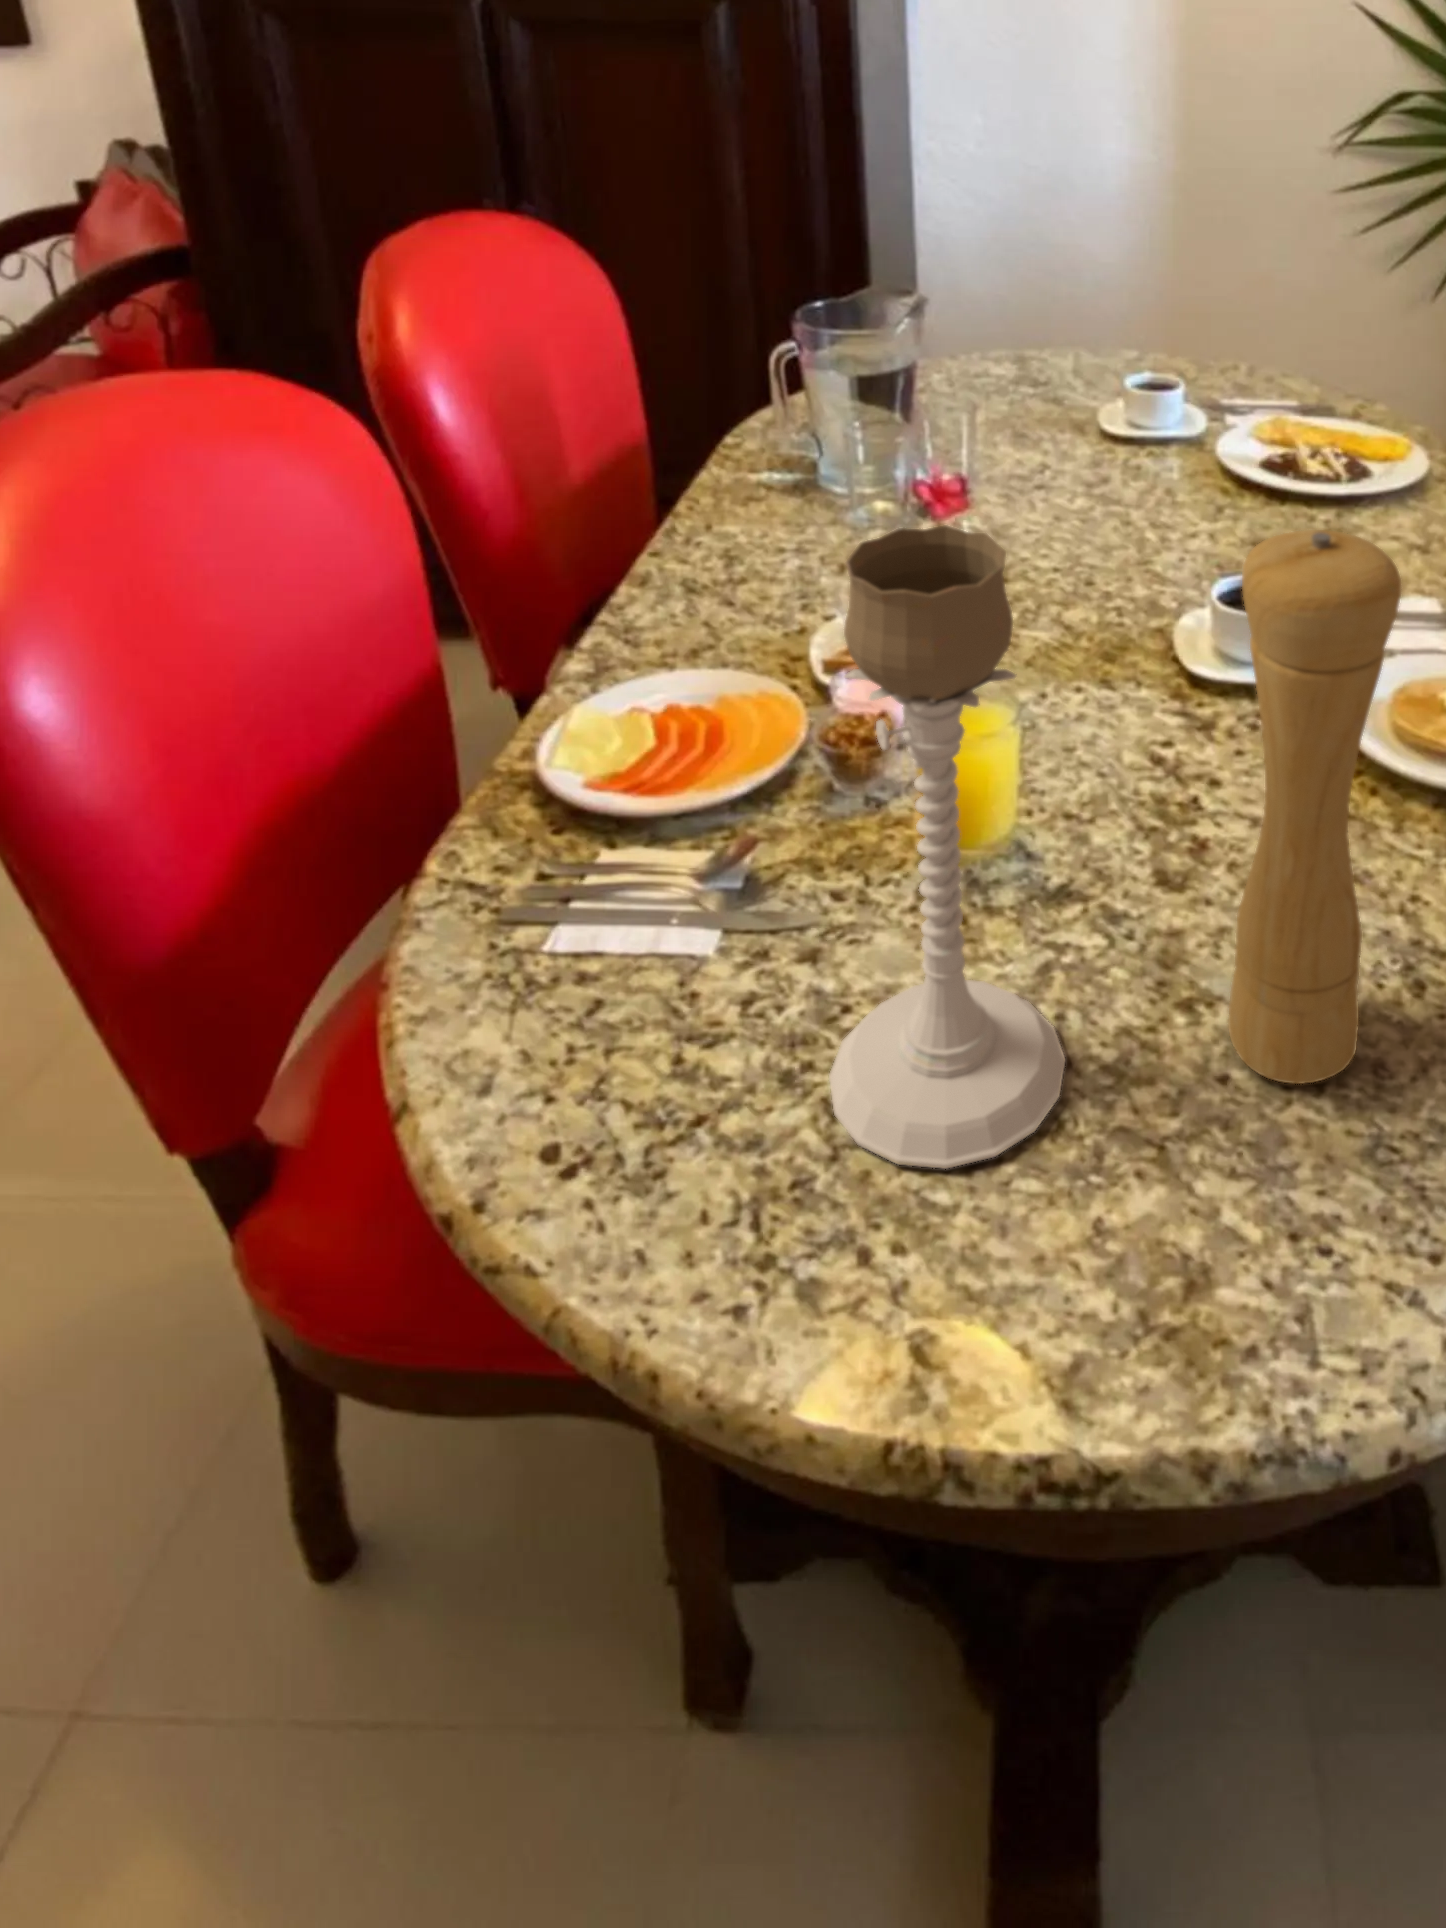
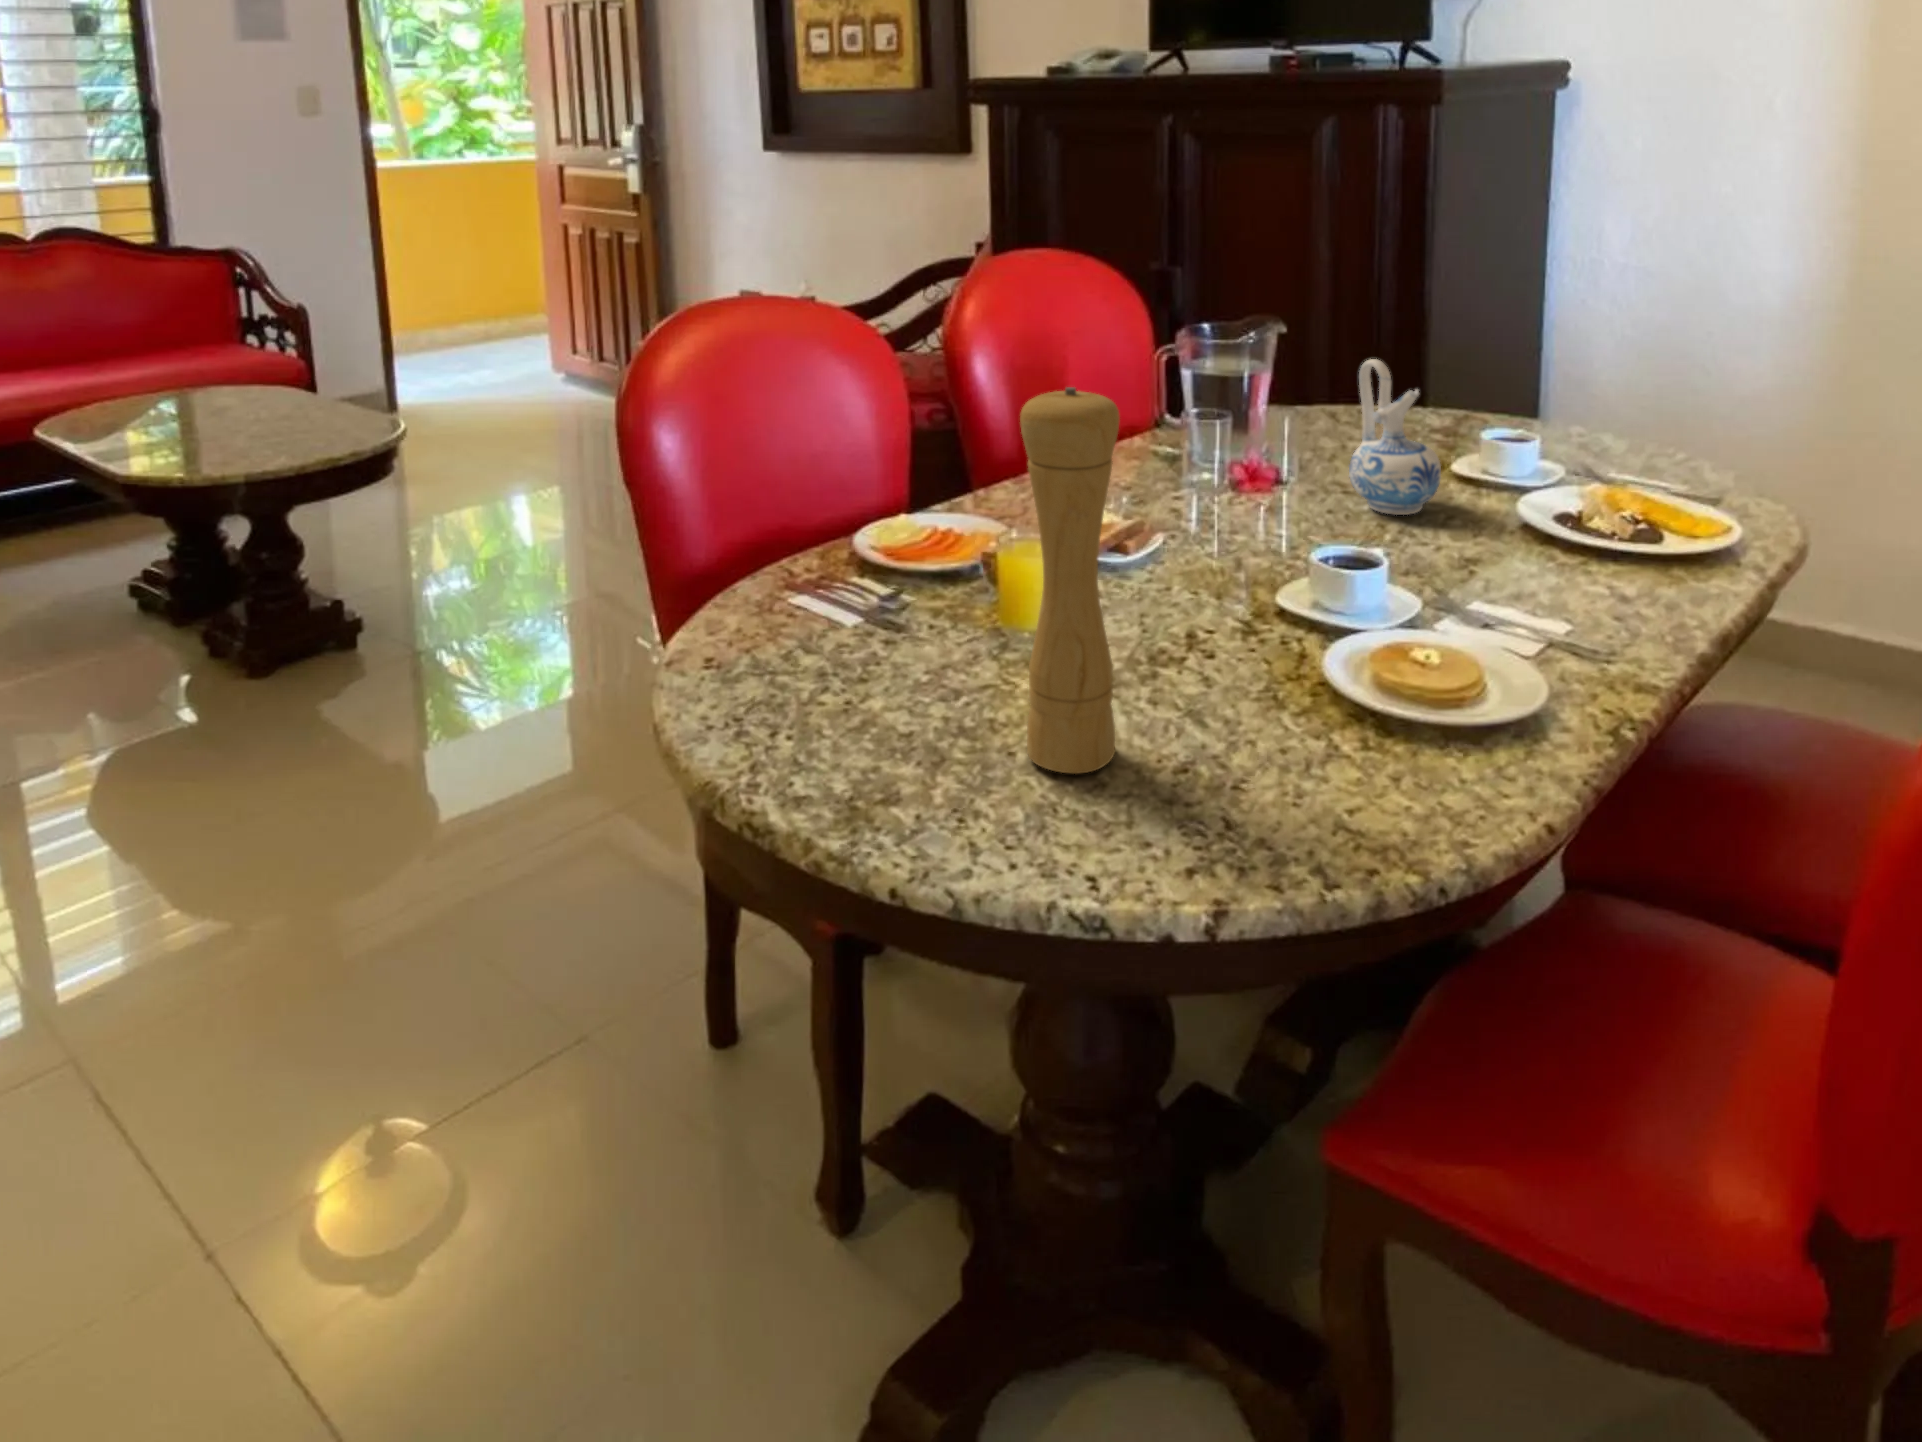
ceramic pitcher: none [1064,331,1168,510] -> present [1349,359,1441,515]
candle holder: present [829,525,1065,1169] -> none [820,355,961,729]

